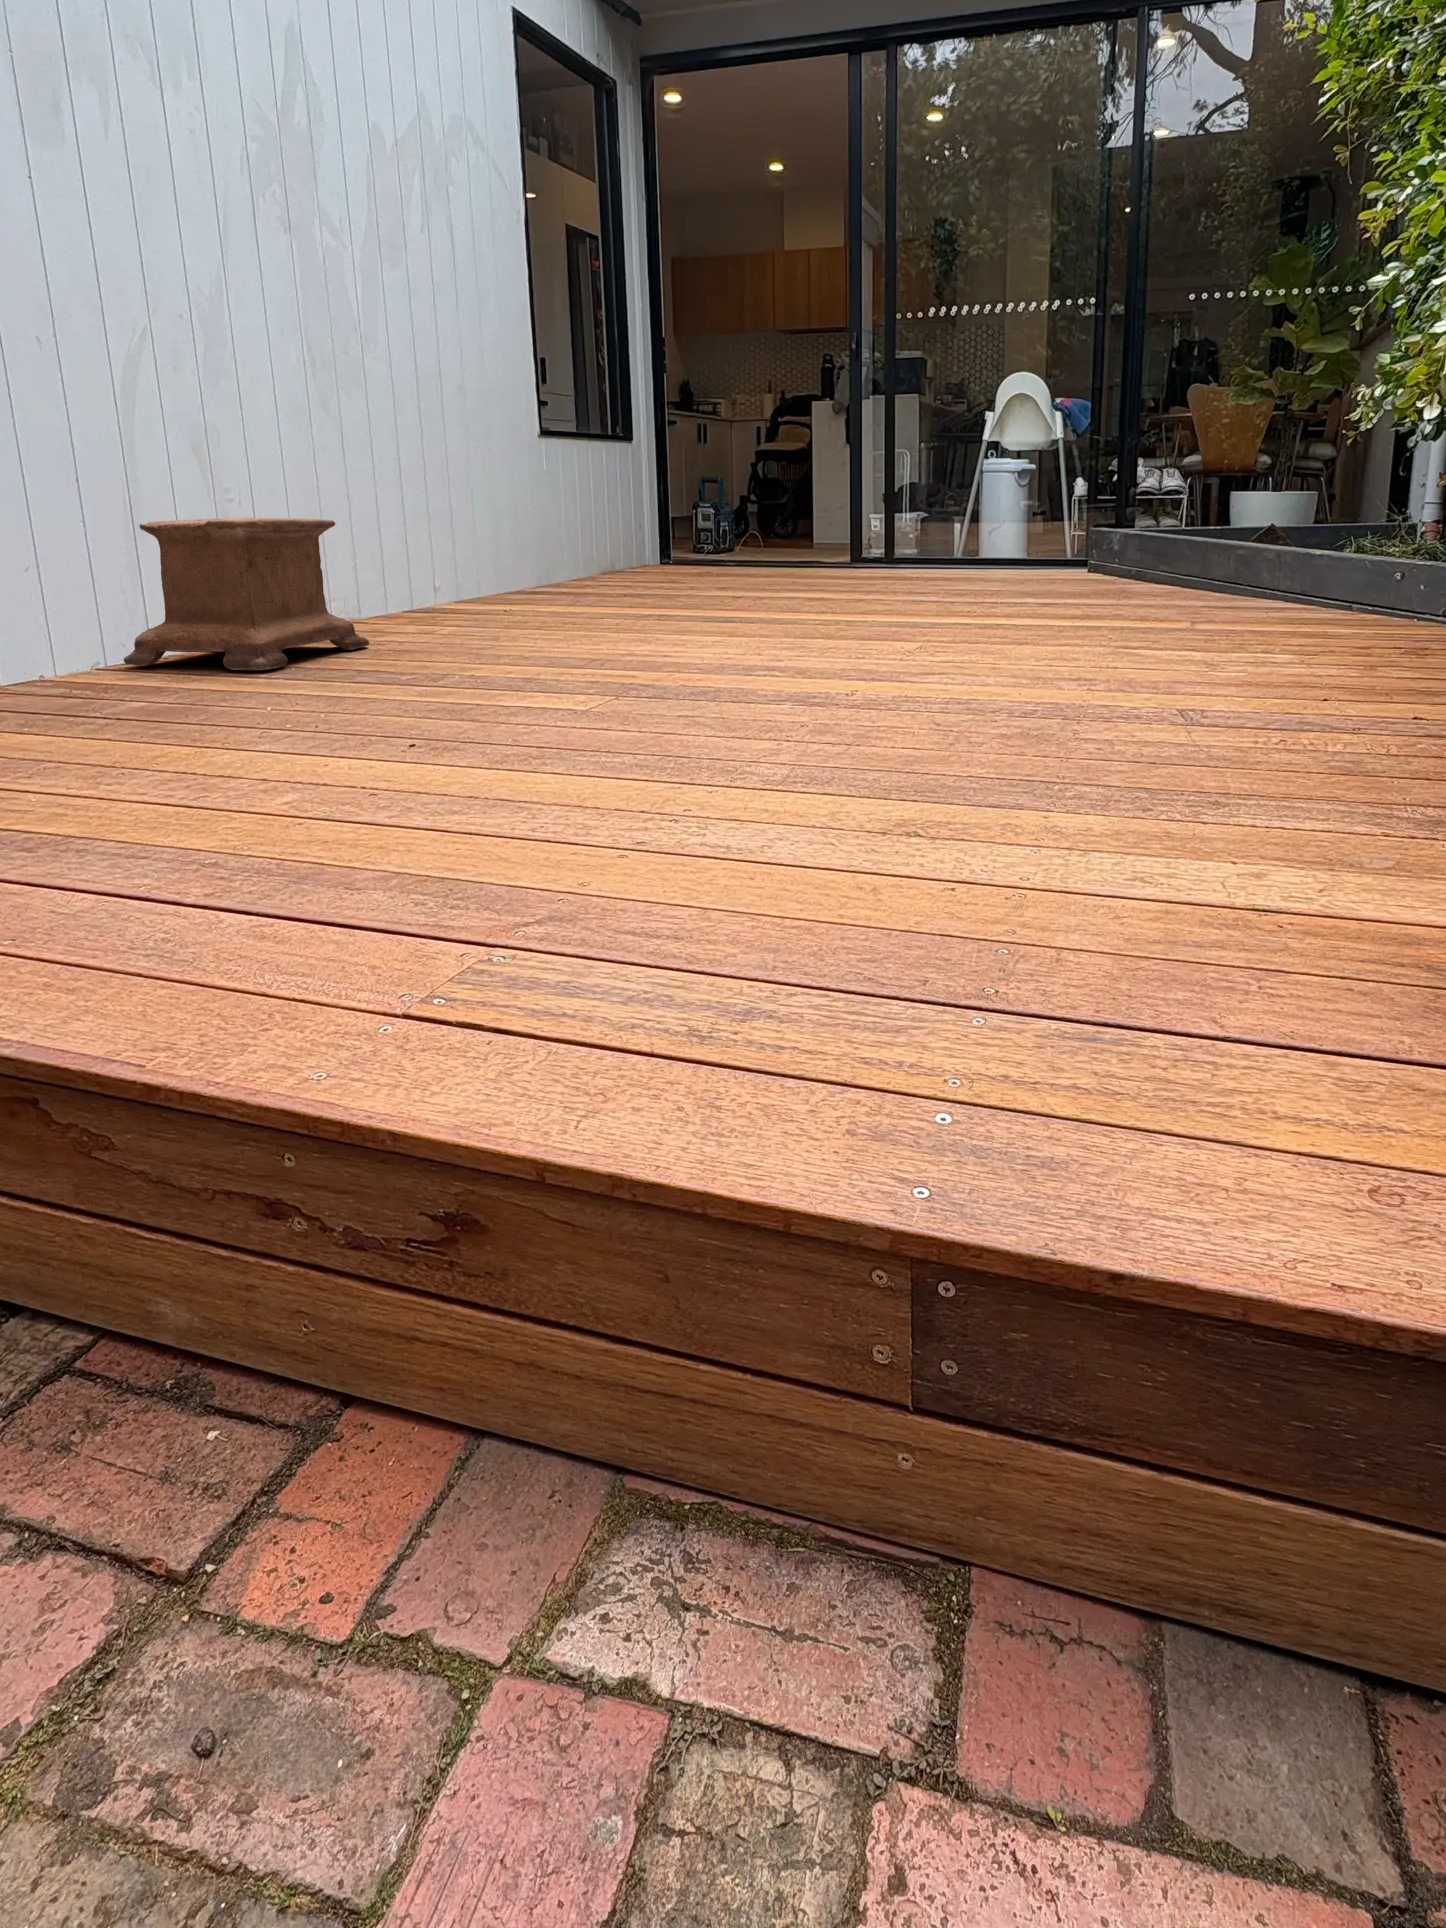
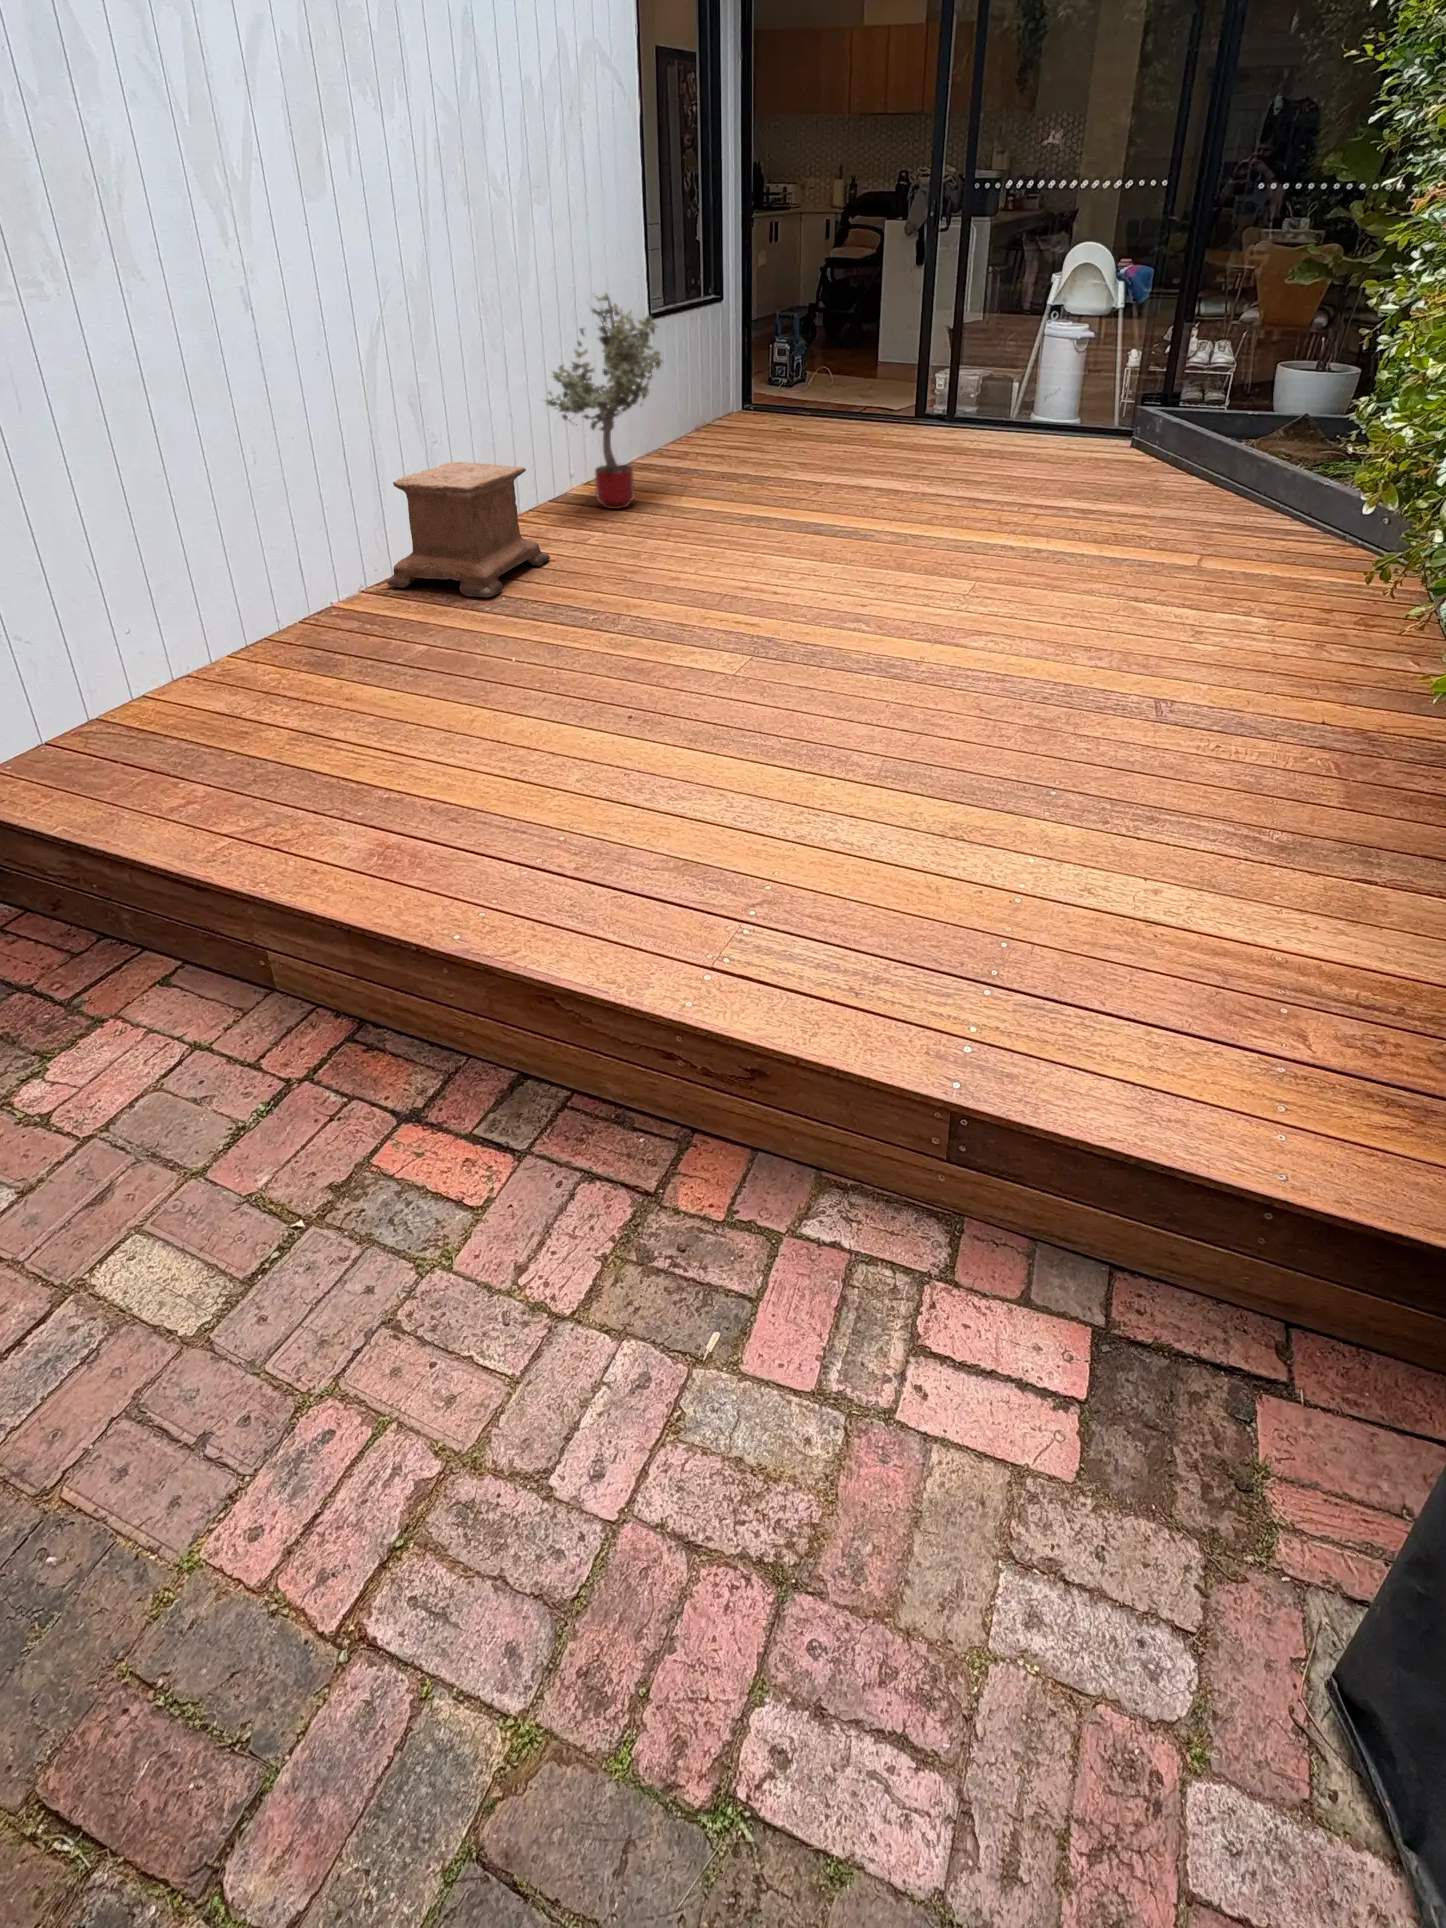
potted tree: none [382,359,542,617] -> present [546,293,663,509]

